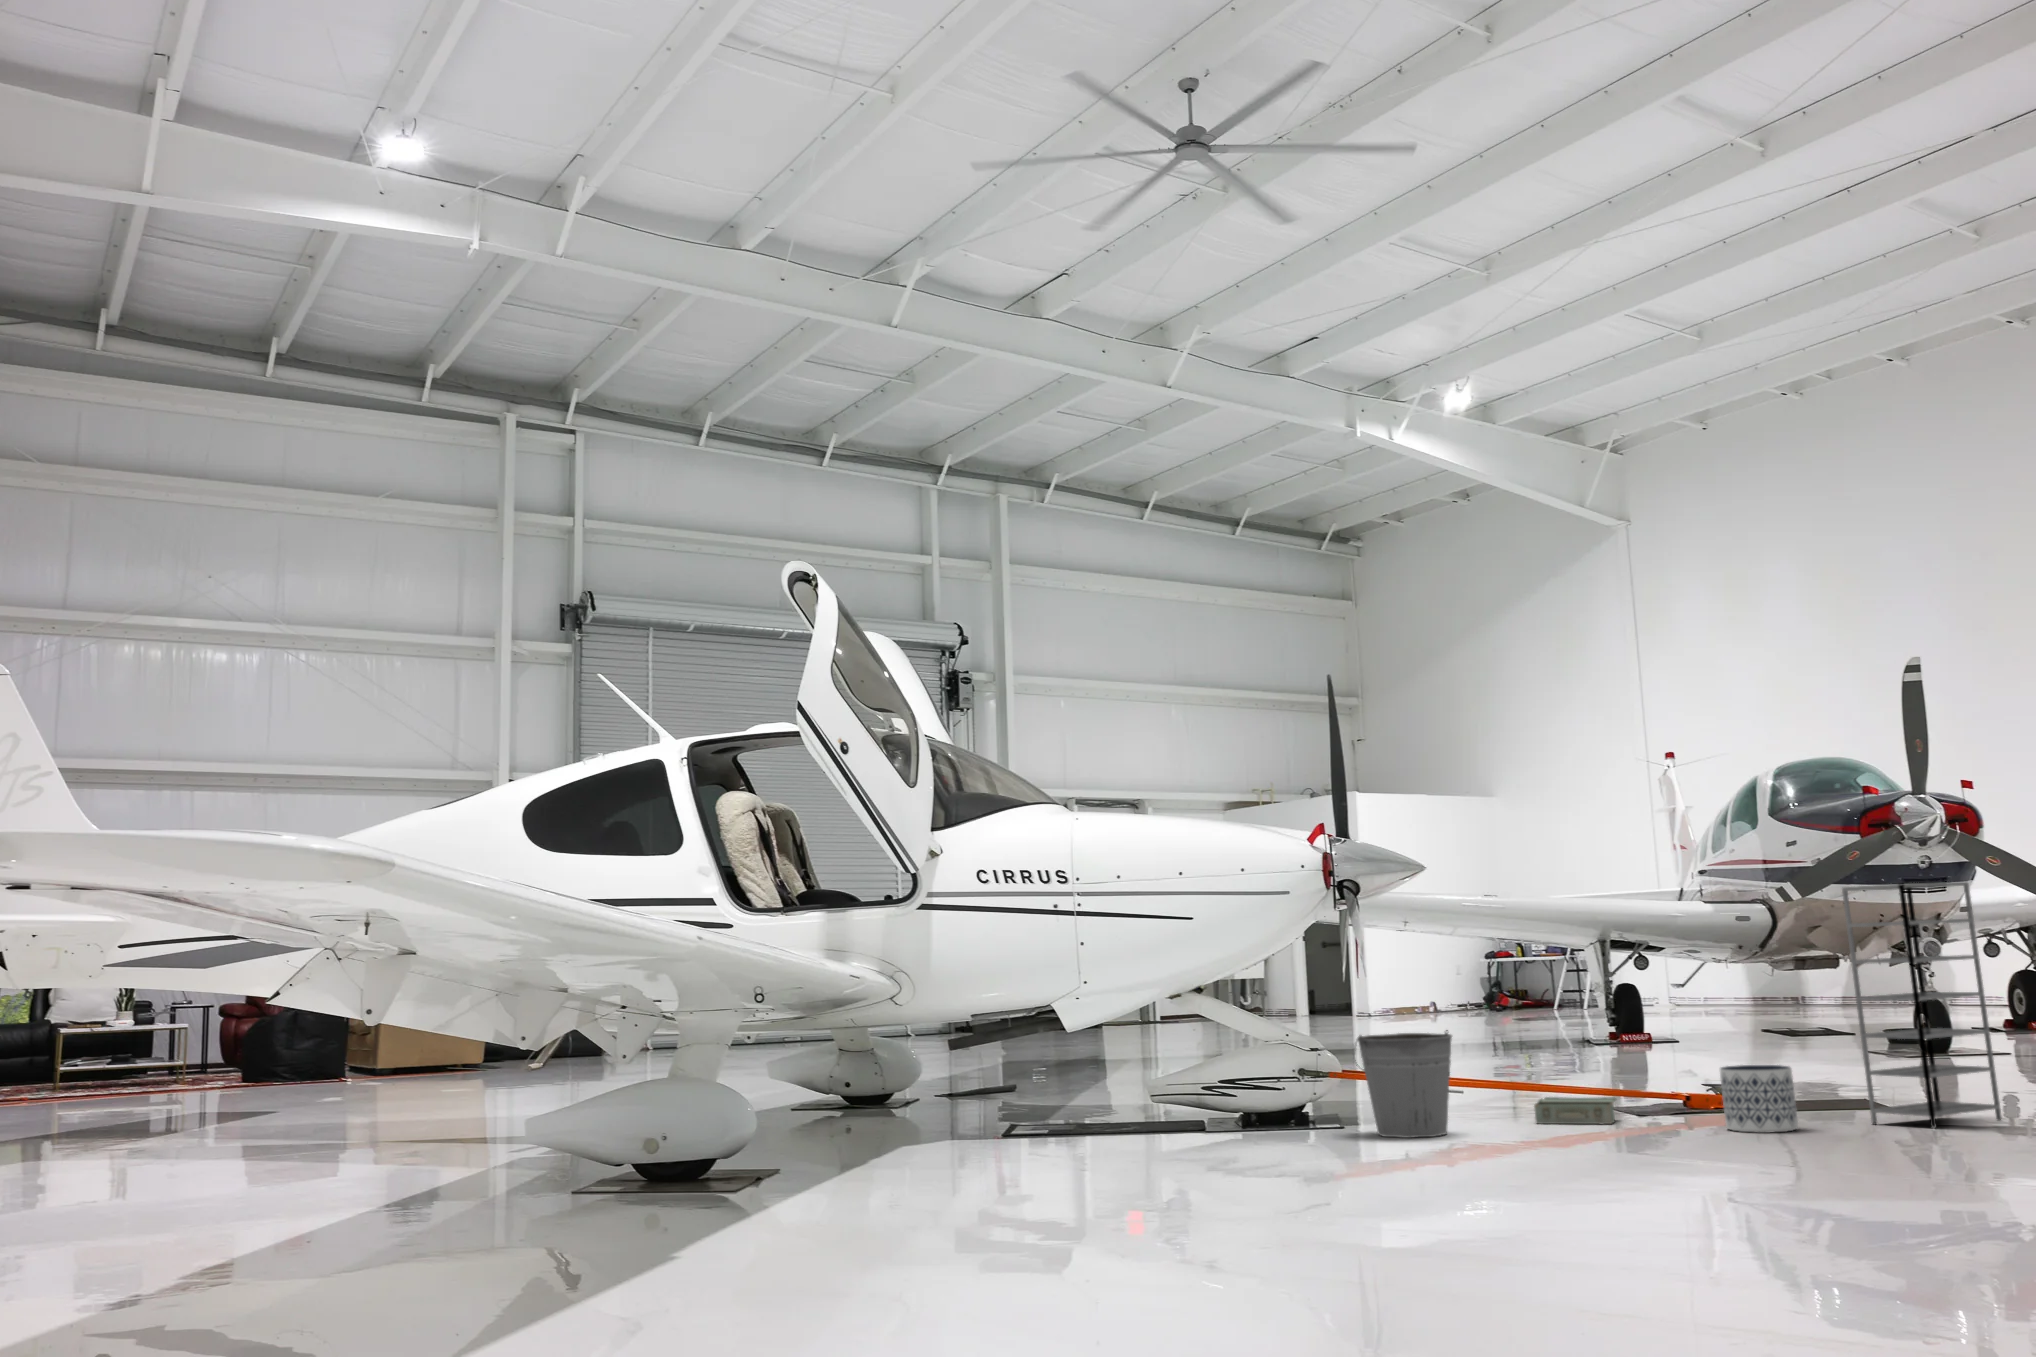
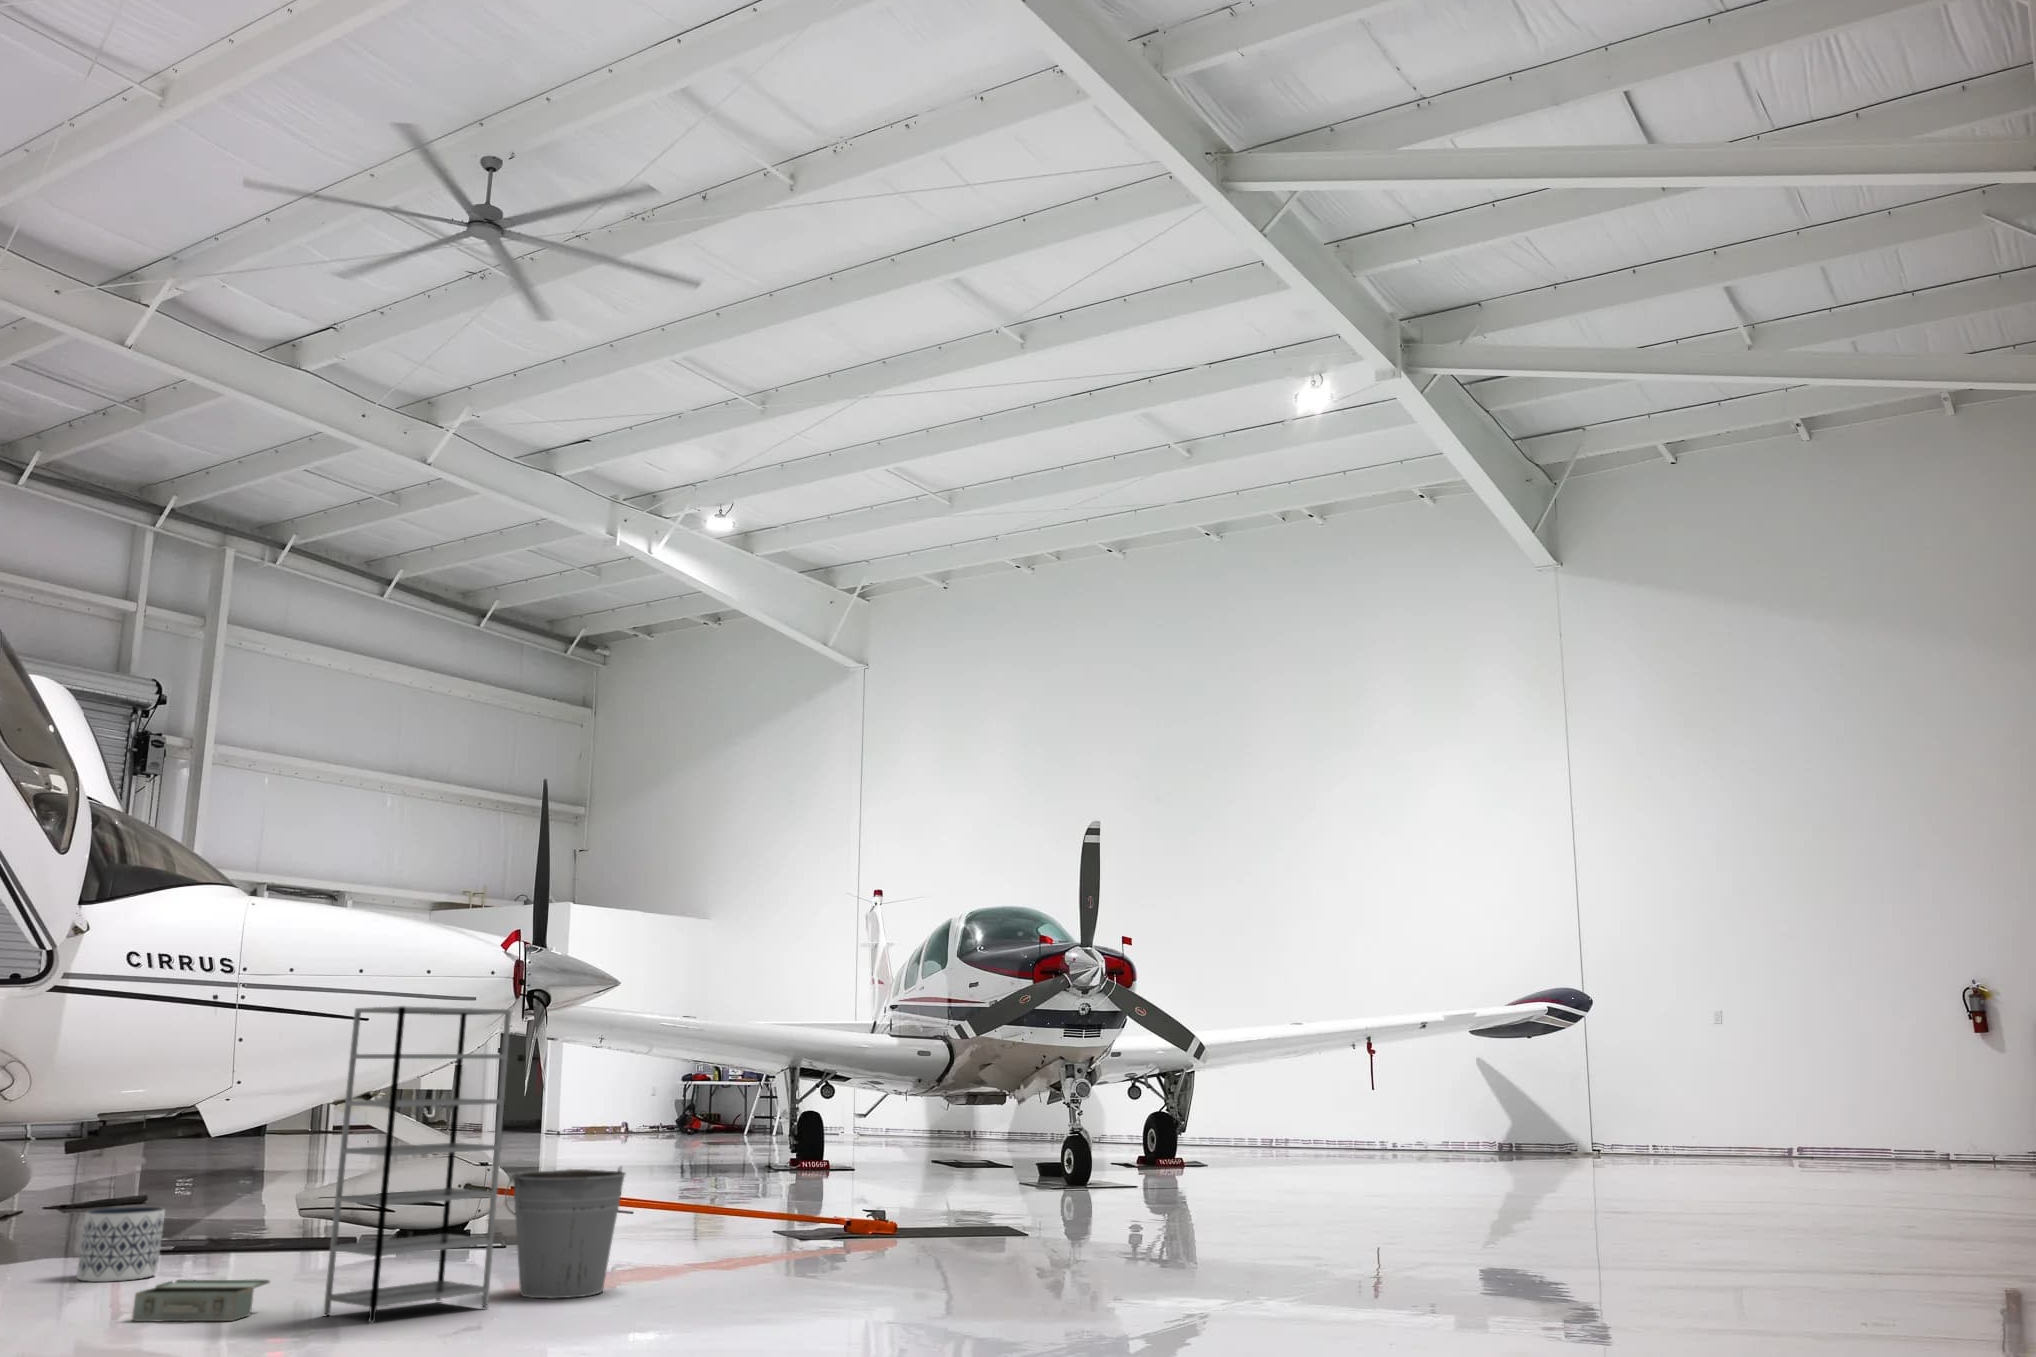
shelving unit: present [1842,882,2002,1129] -> present [324,1006,511,1324]
planter: present [1720,1065,1798,1133] -> present [77,1207,165,1282]
toolbox: present [1534,1097,1616,1124] -> present [132,1279,270,1321]

